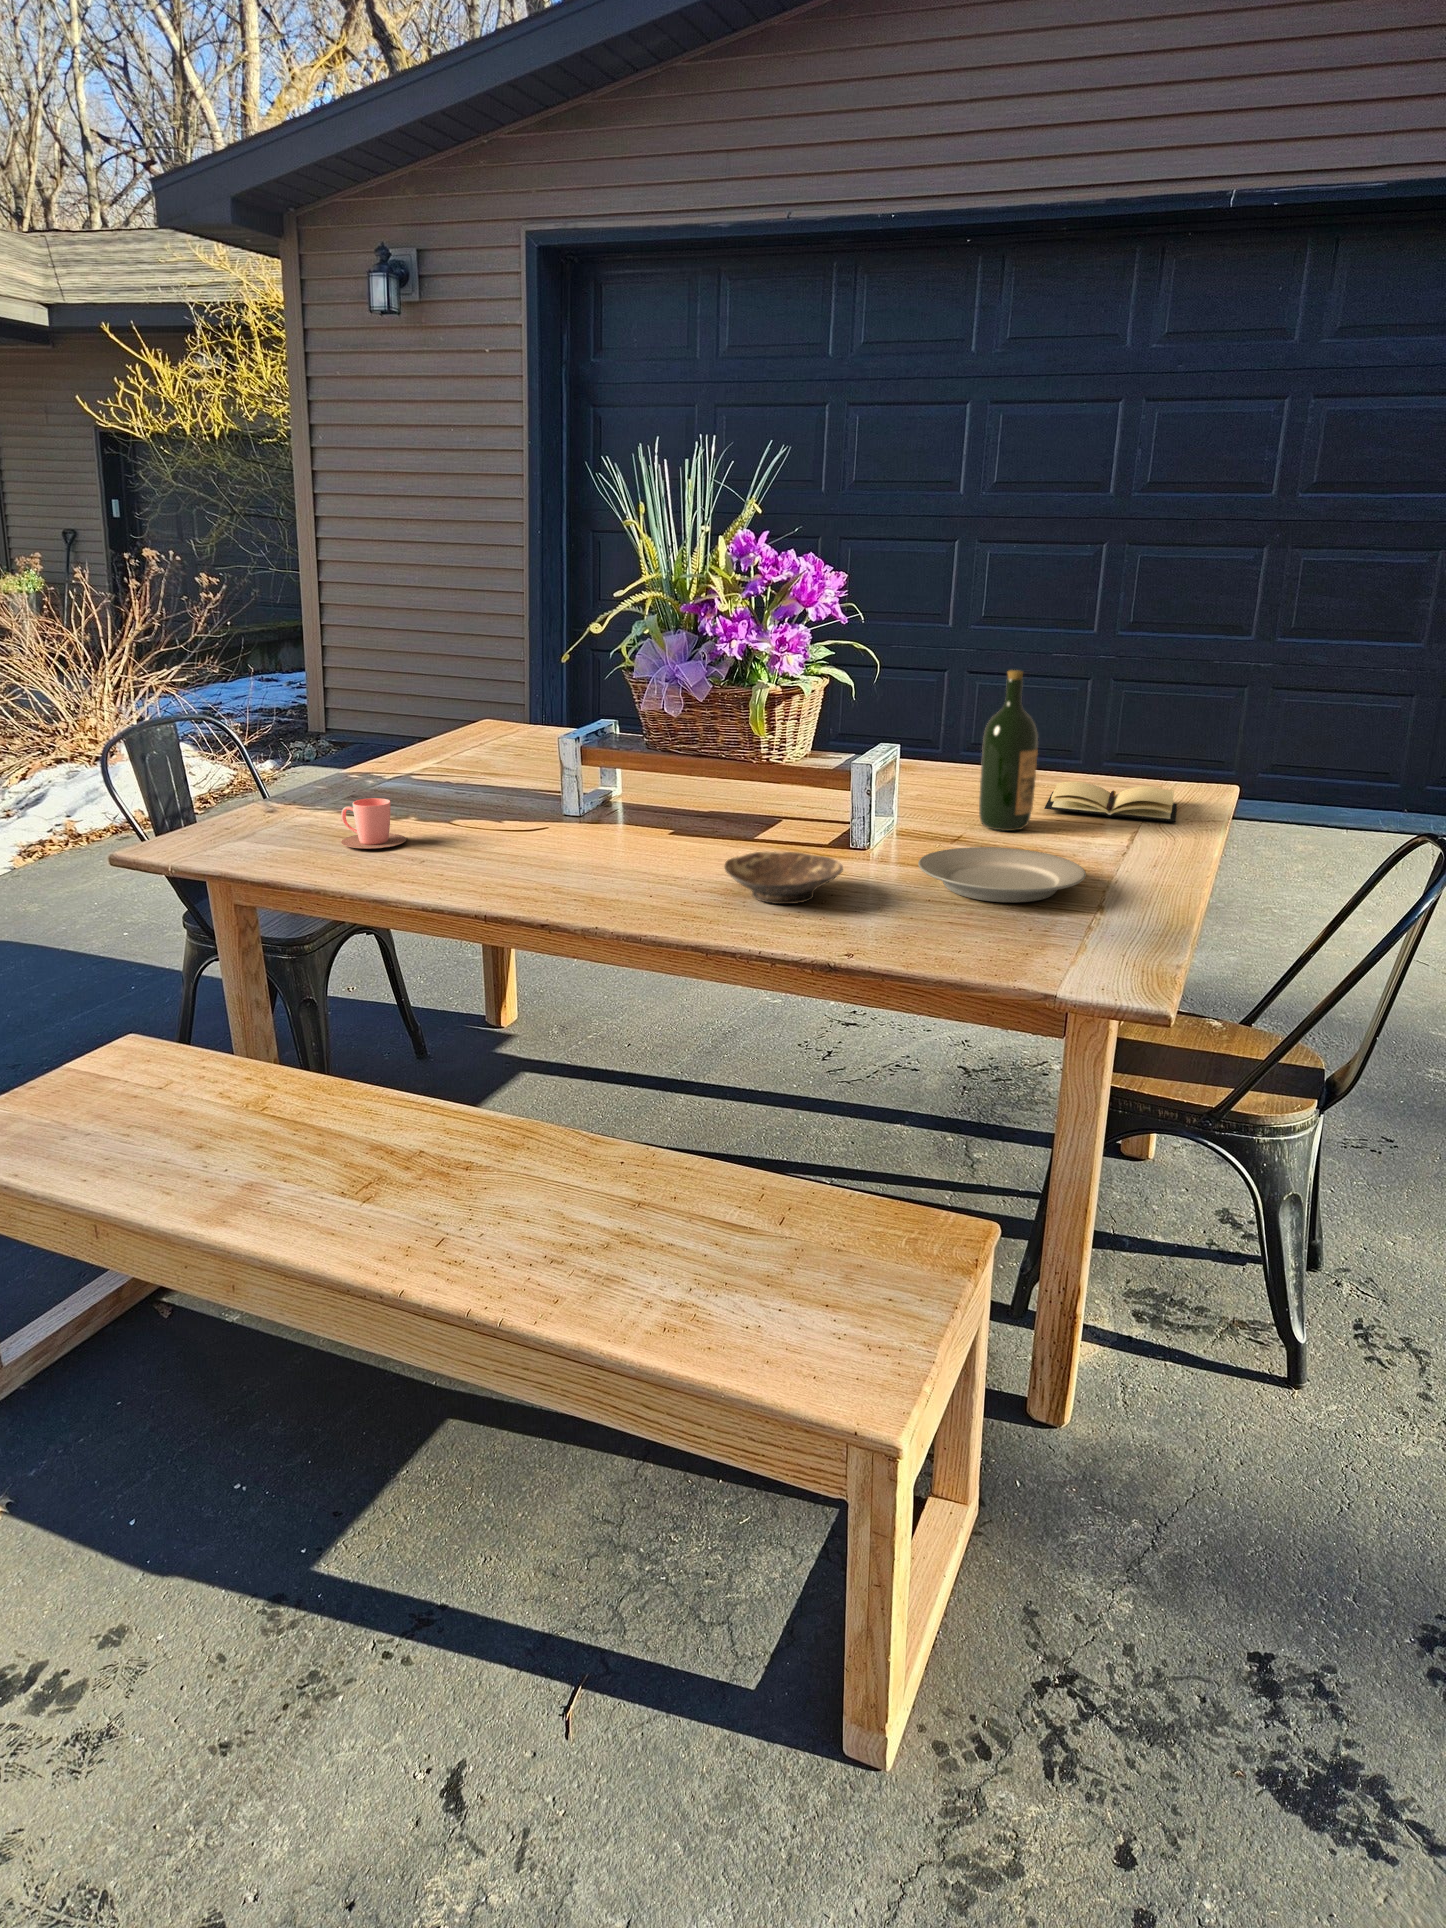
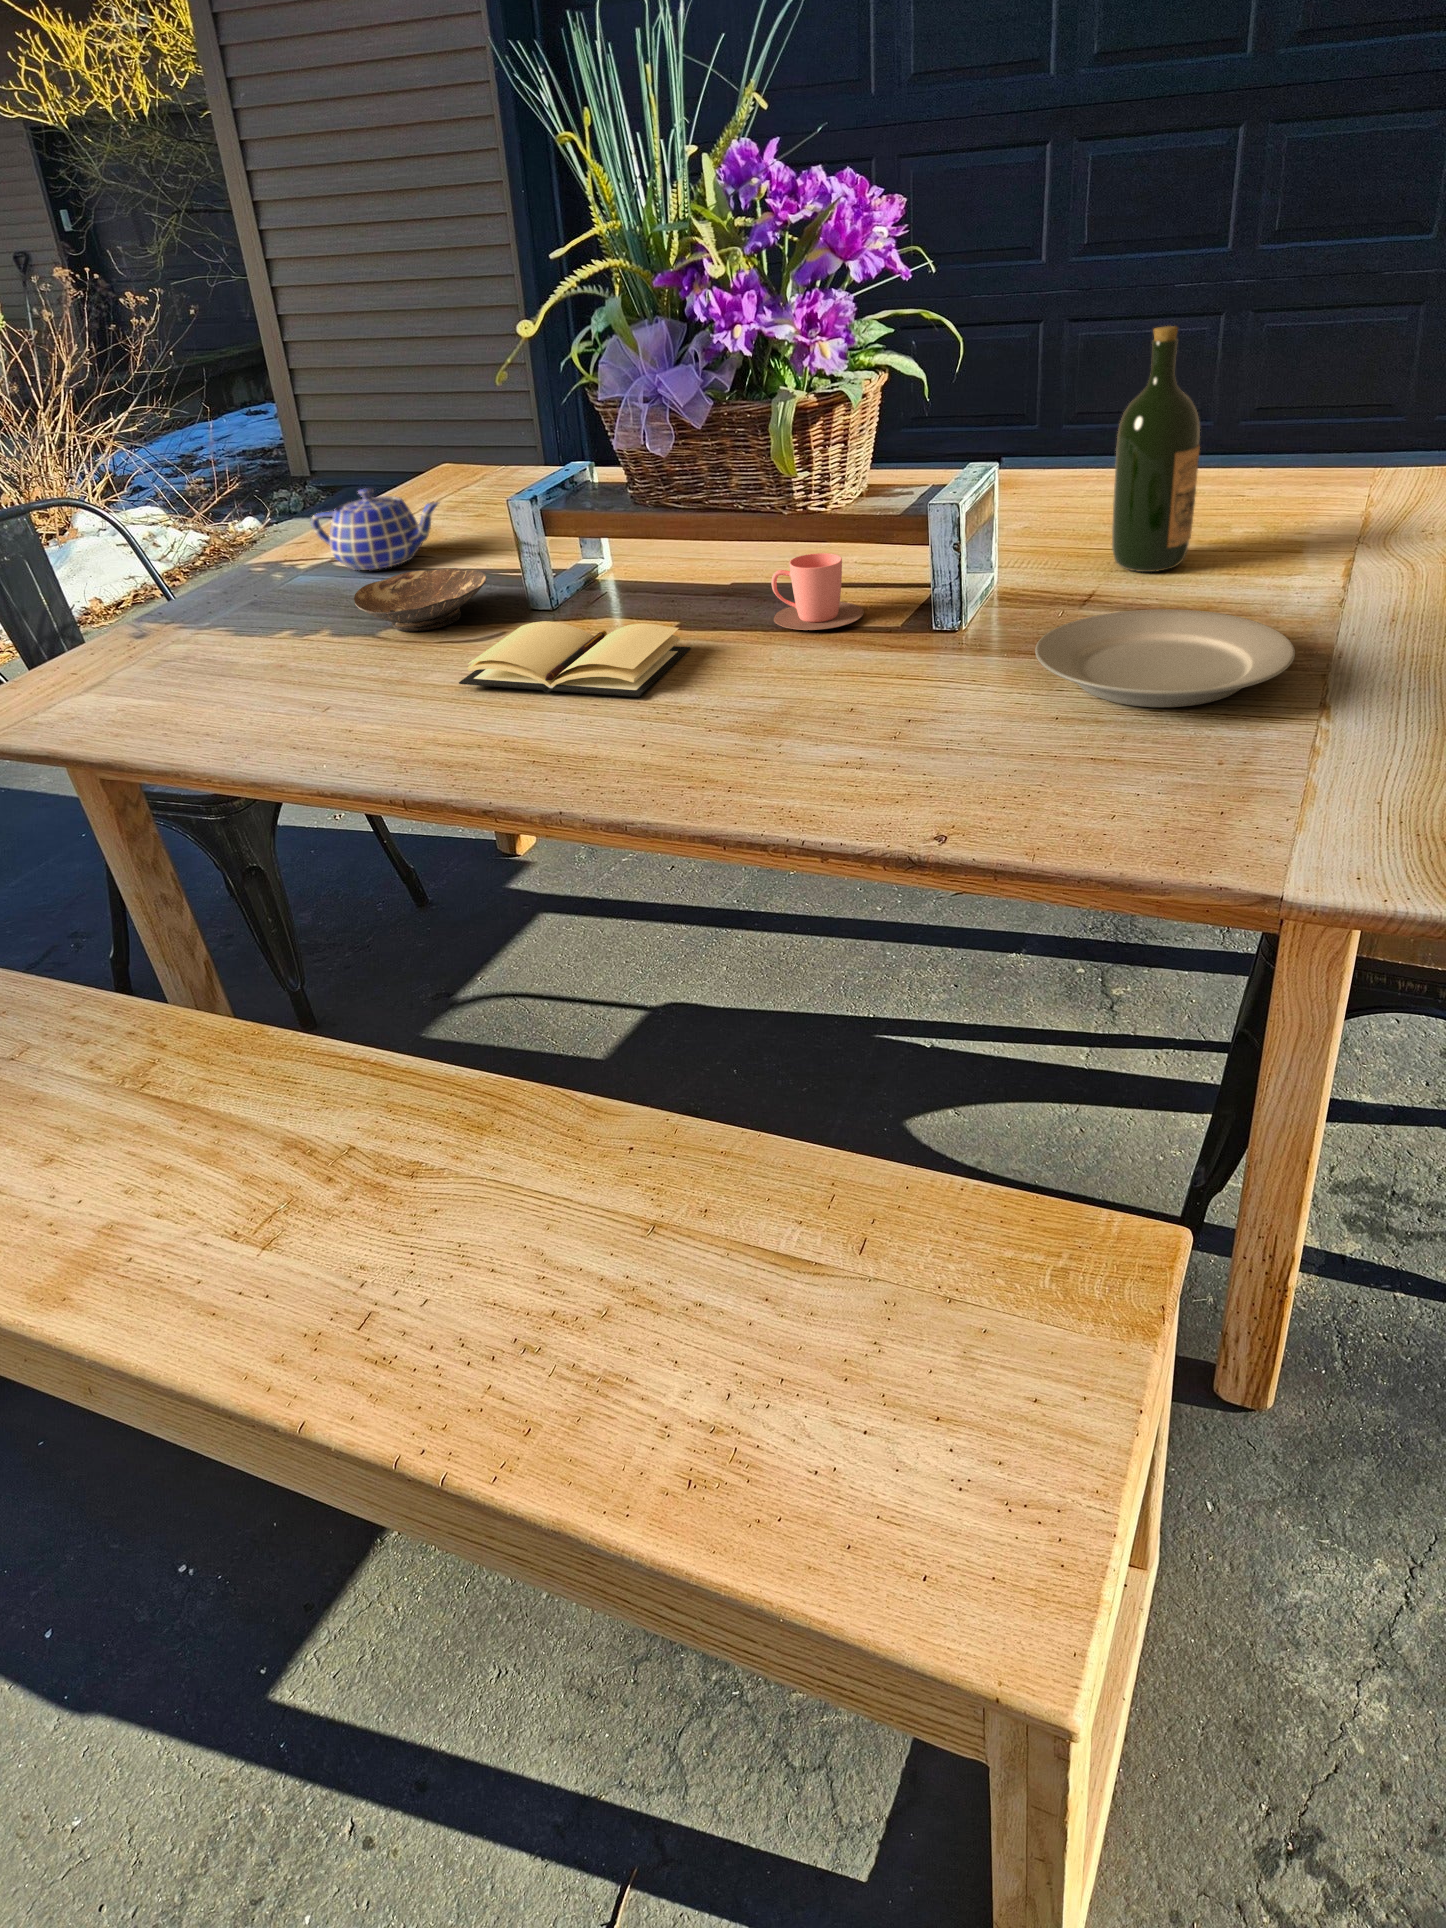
teapot: none [393,727,496,785] -> present [311,488,439,570]
book: present [1044,781,1177,822] -> present [459,621,691,697]
cup: present [341,798,406,848] -> present [771,553,864,630]
bowl: present [724,852,843,904] -> present [354,568,486,631]

